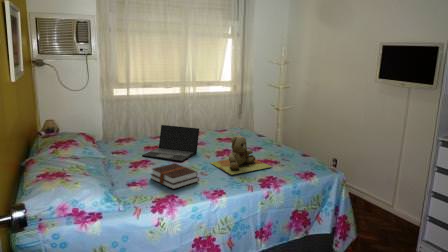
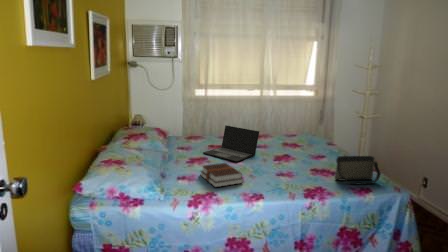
teddy bear: present [211,136,272,175] -> none [263,141,327,180]
handbag: none [279,143,318,170] -> present [335,156,381,185]

